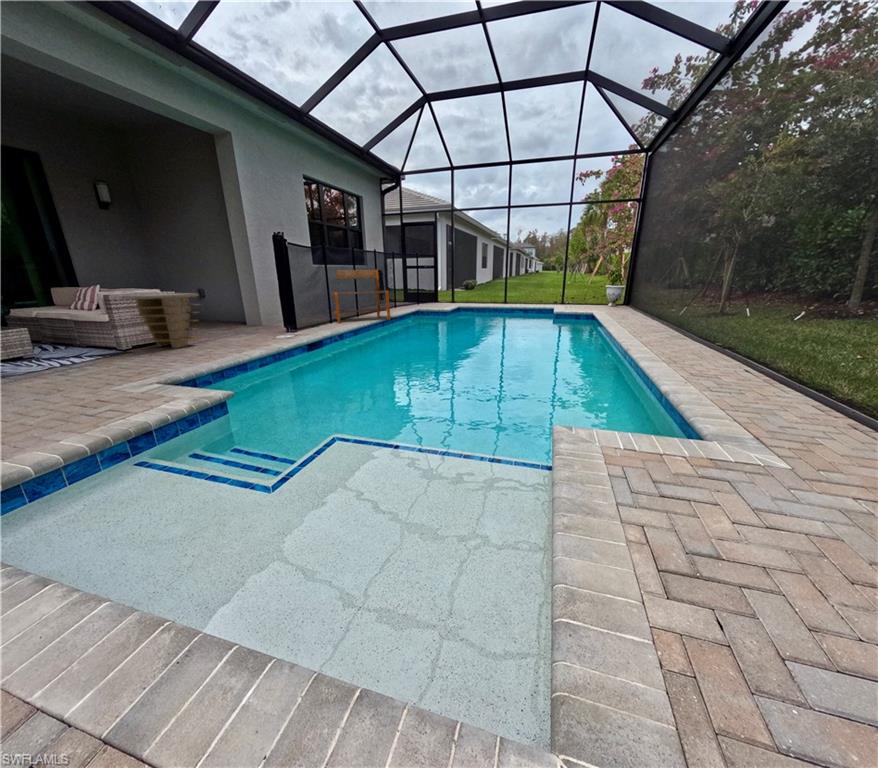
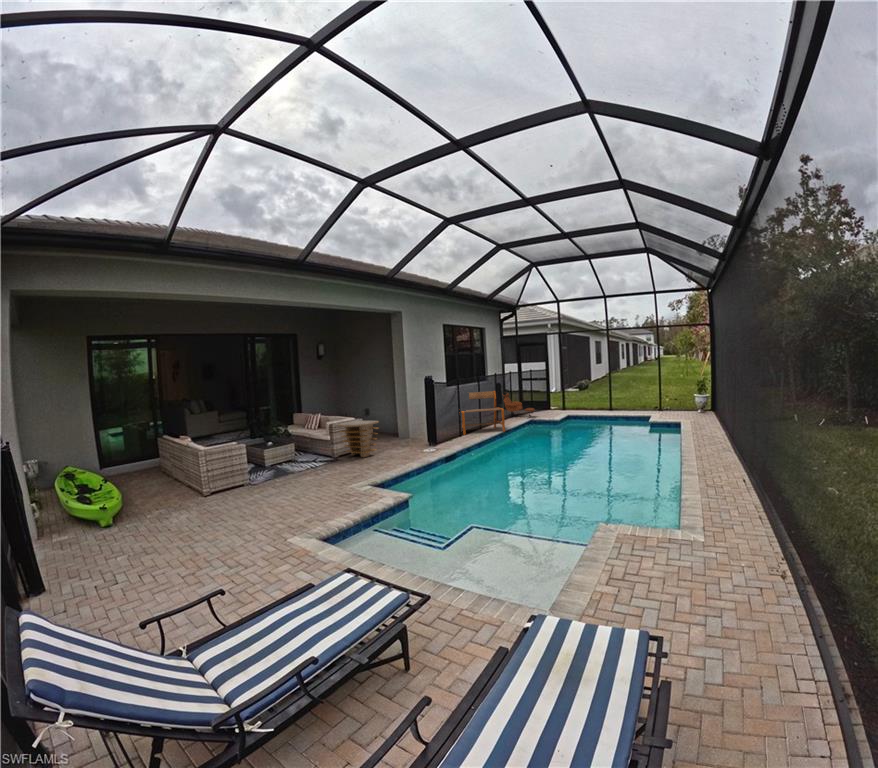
lounge chair: none [387,280,426,309] -> present [503,393,534,417]

